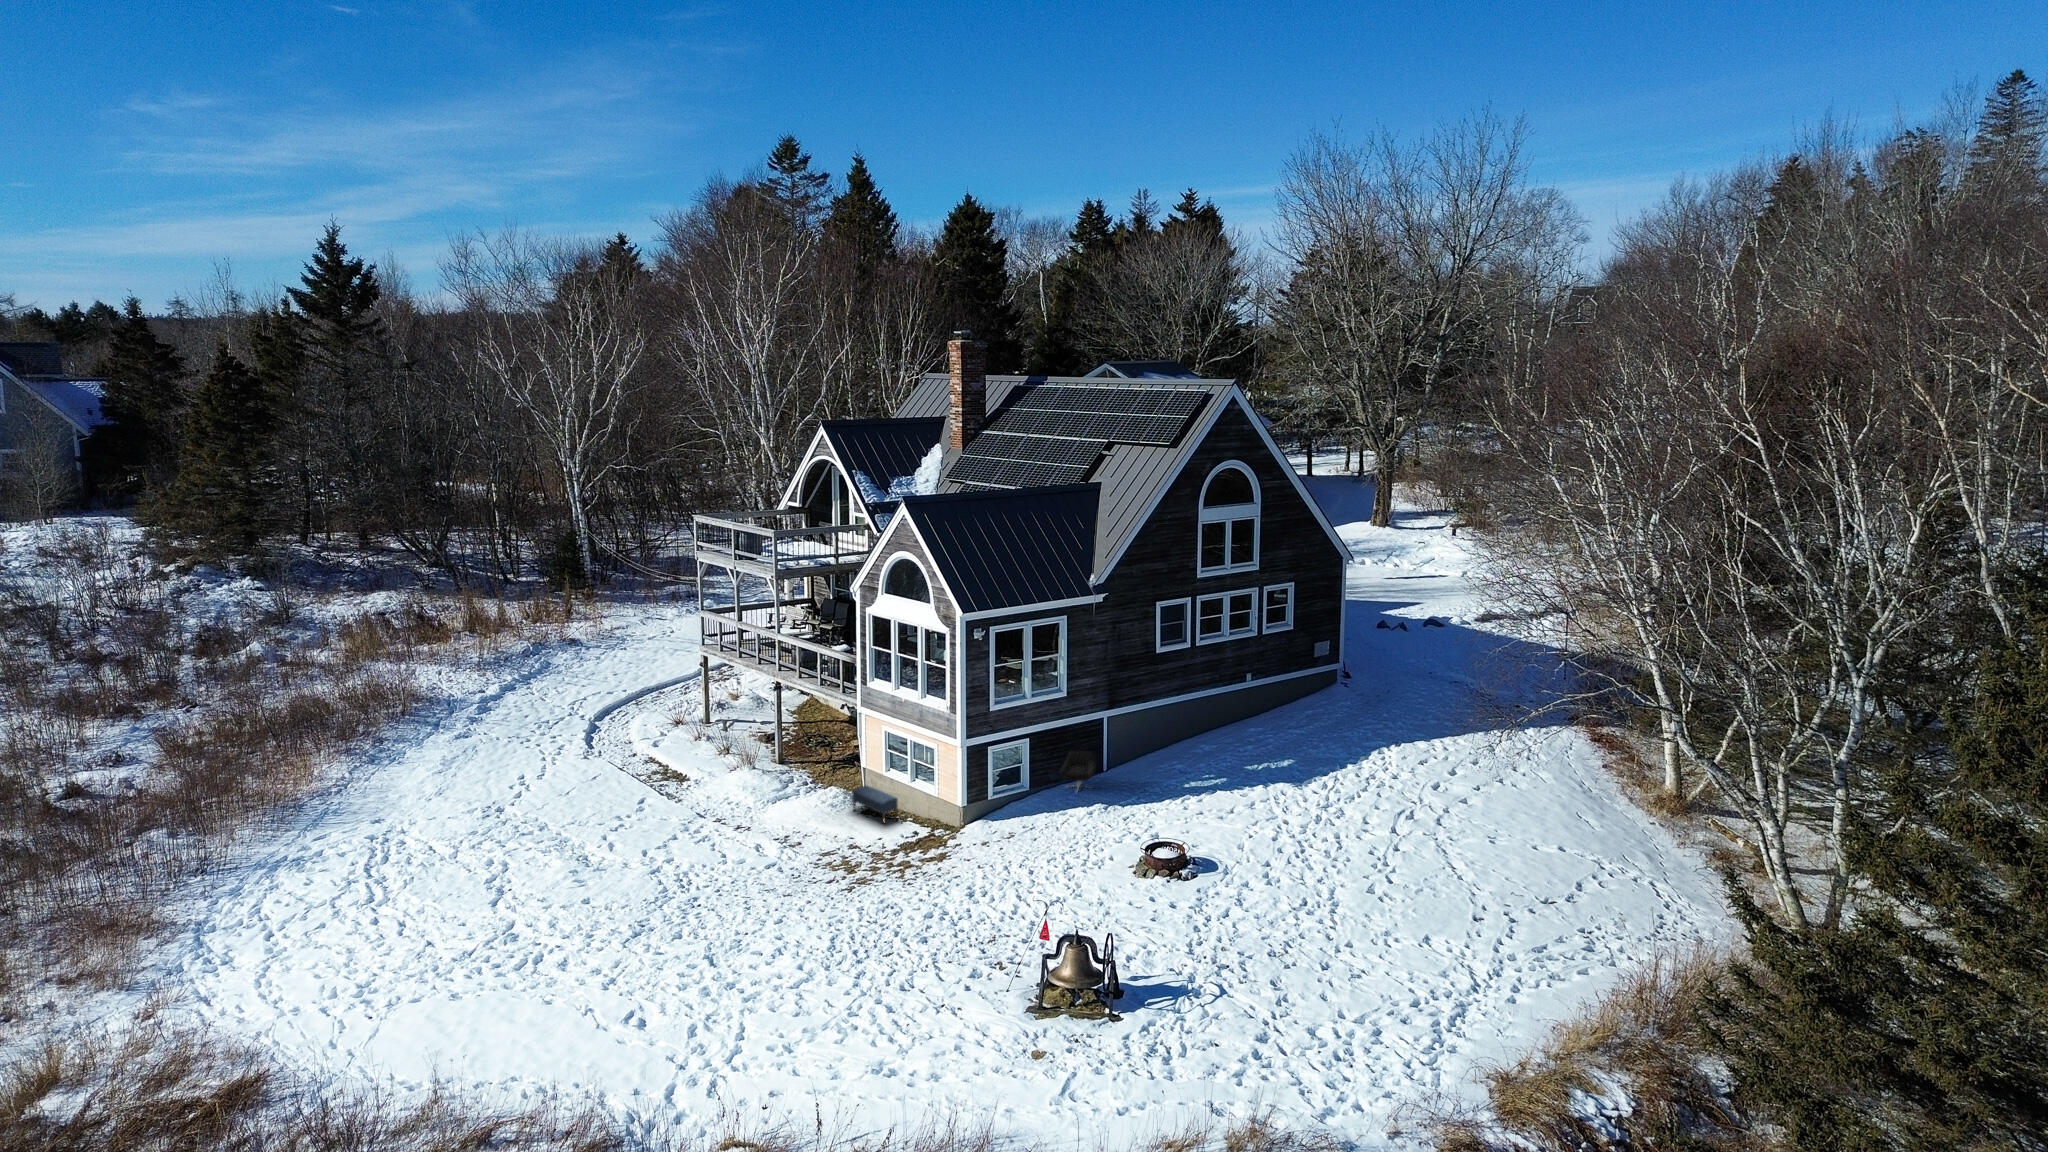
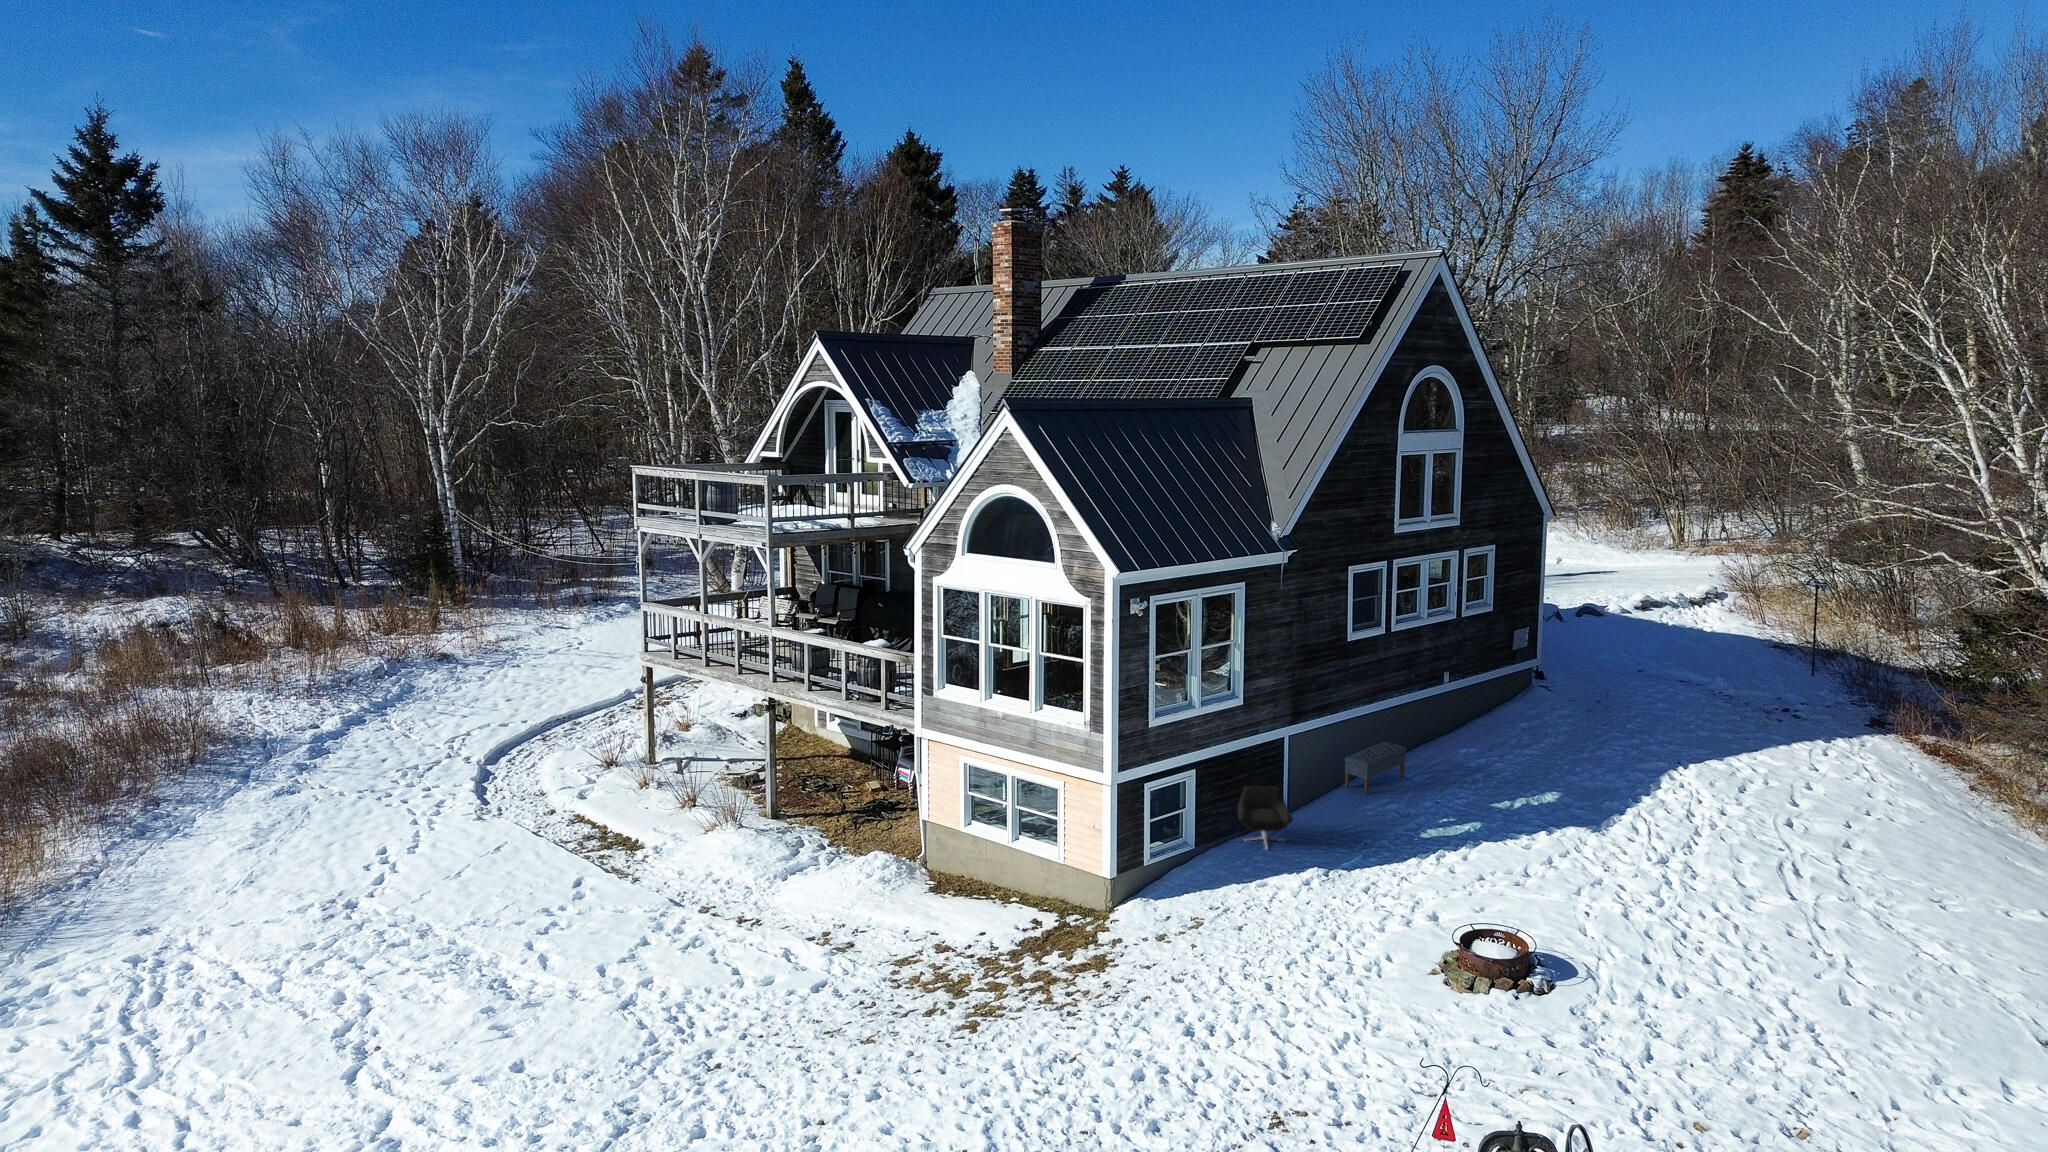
bench: present [852,785,898,823] -> present [1344,742,1407,794]

